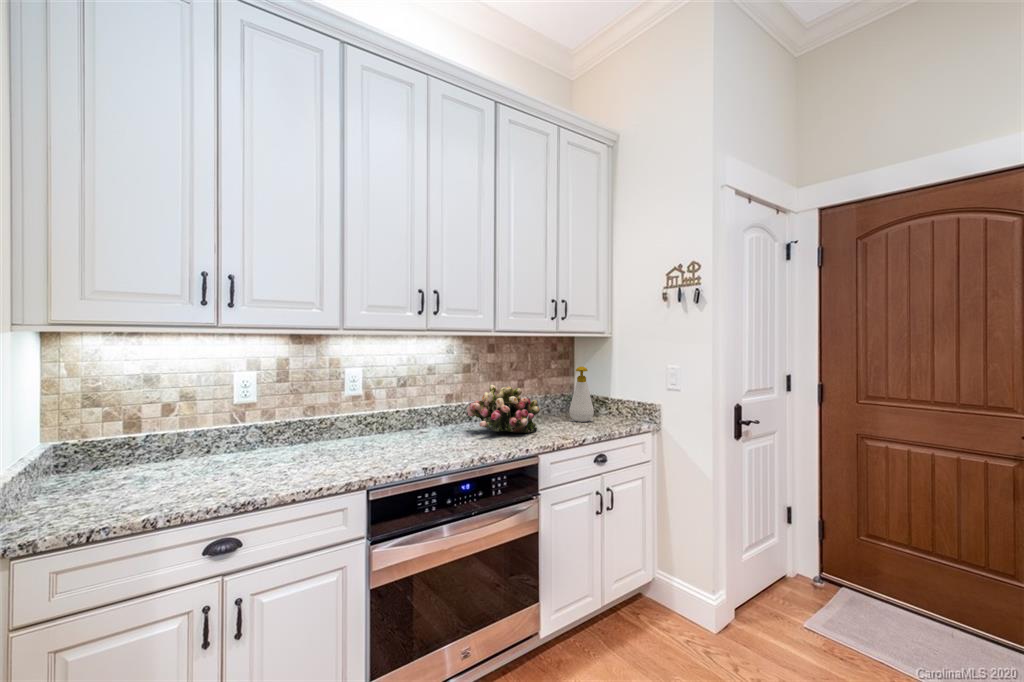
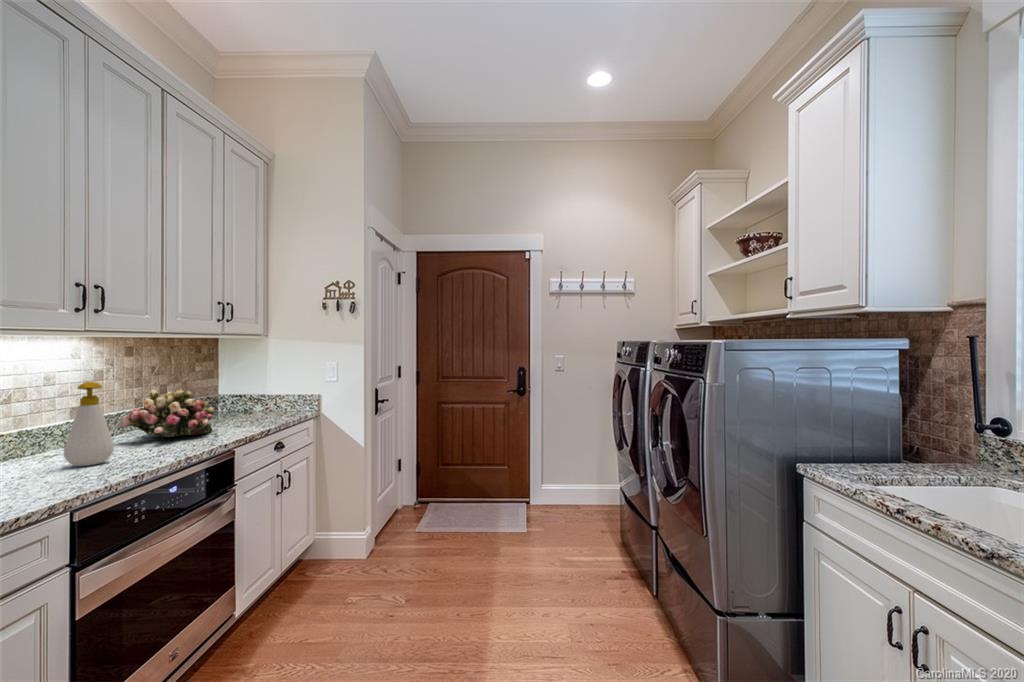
soap bottle: present [569,367,594,422] -> present [64,382,114,466]

